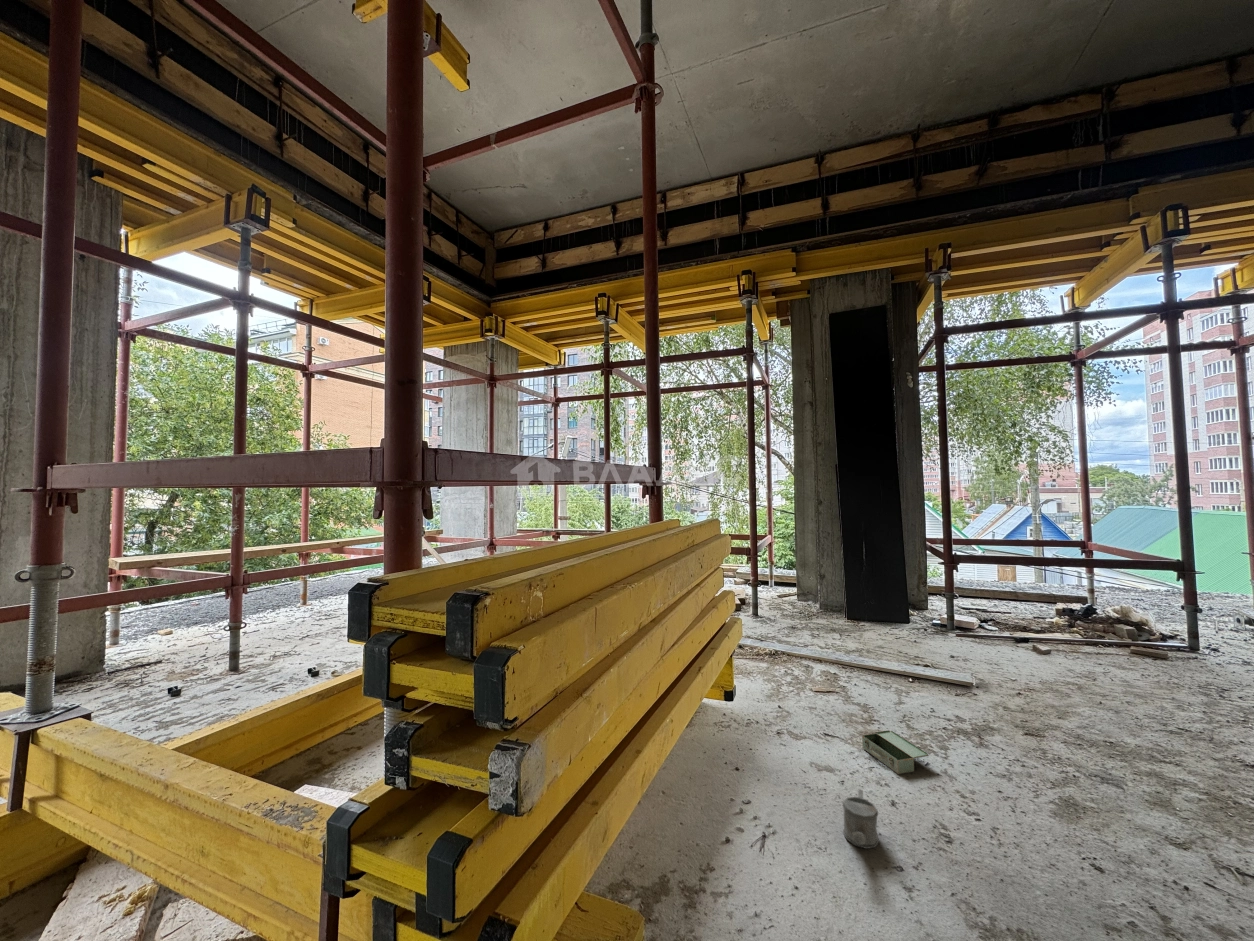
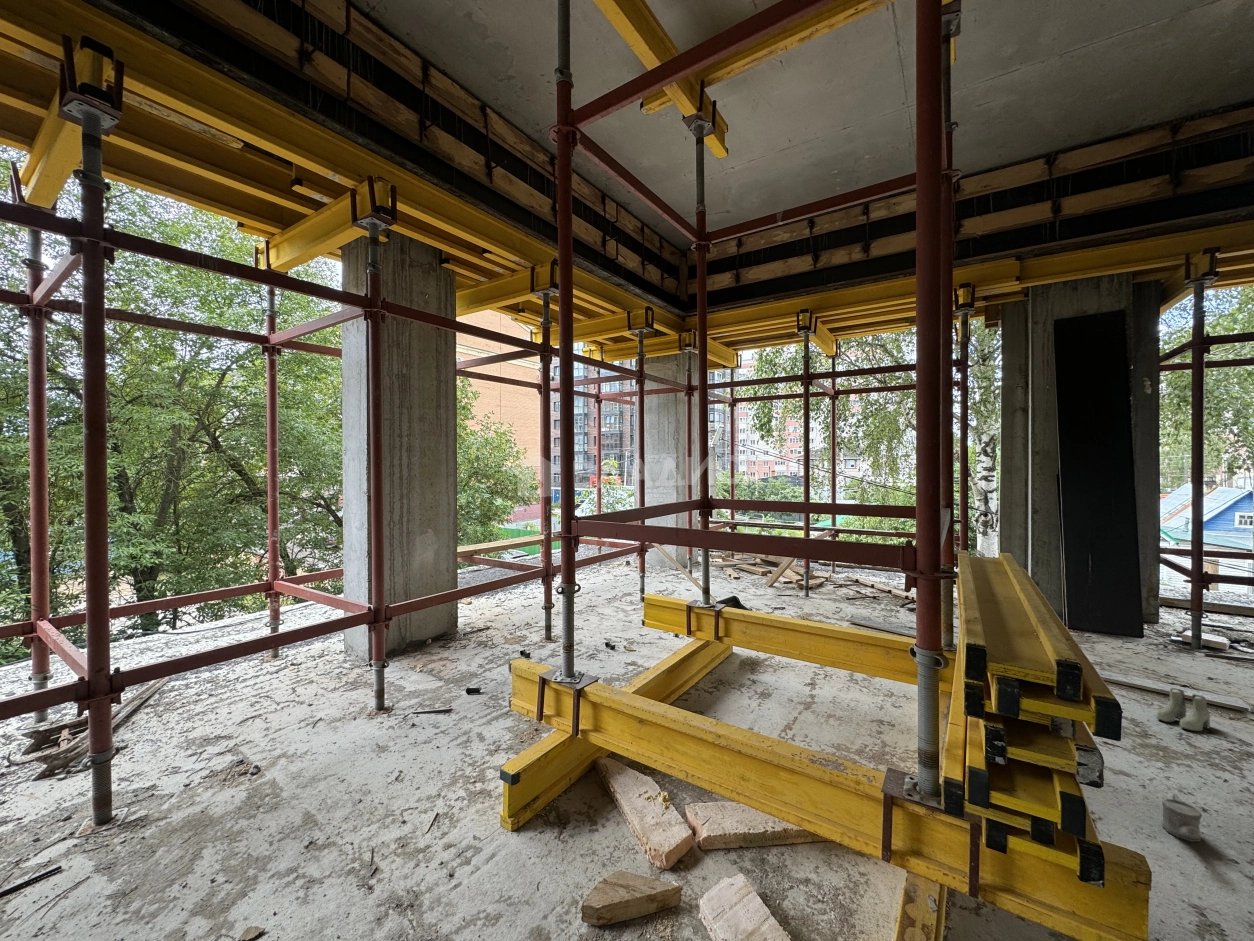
boots: none [889,667,934,711] -> present [1156,688,1210,731]
toolbox: present [862,730,929,774] -> none [1147,746,1228,786]

